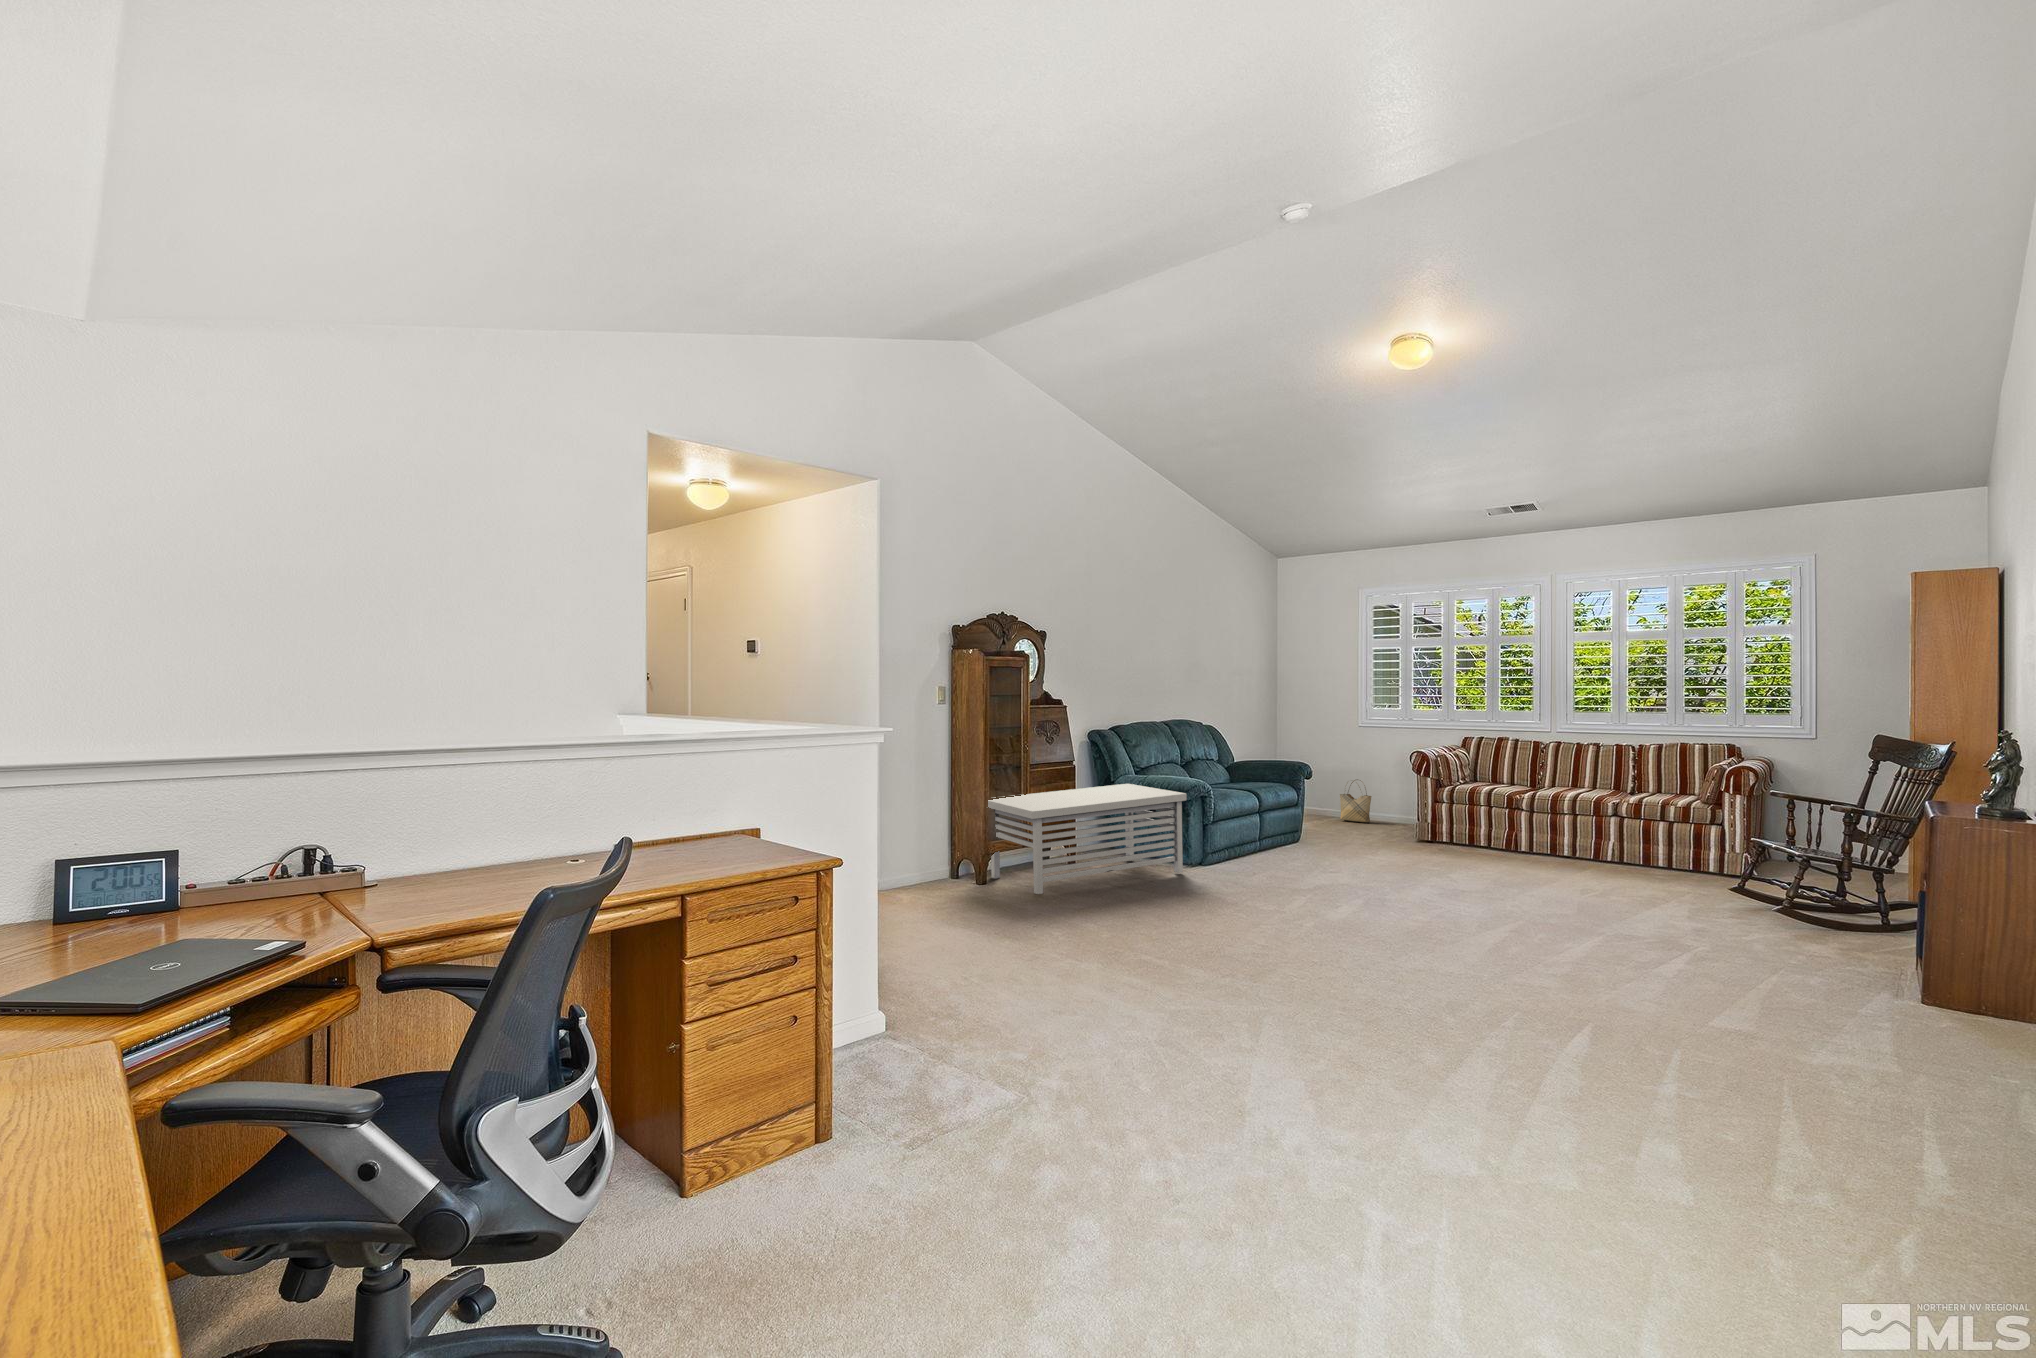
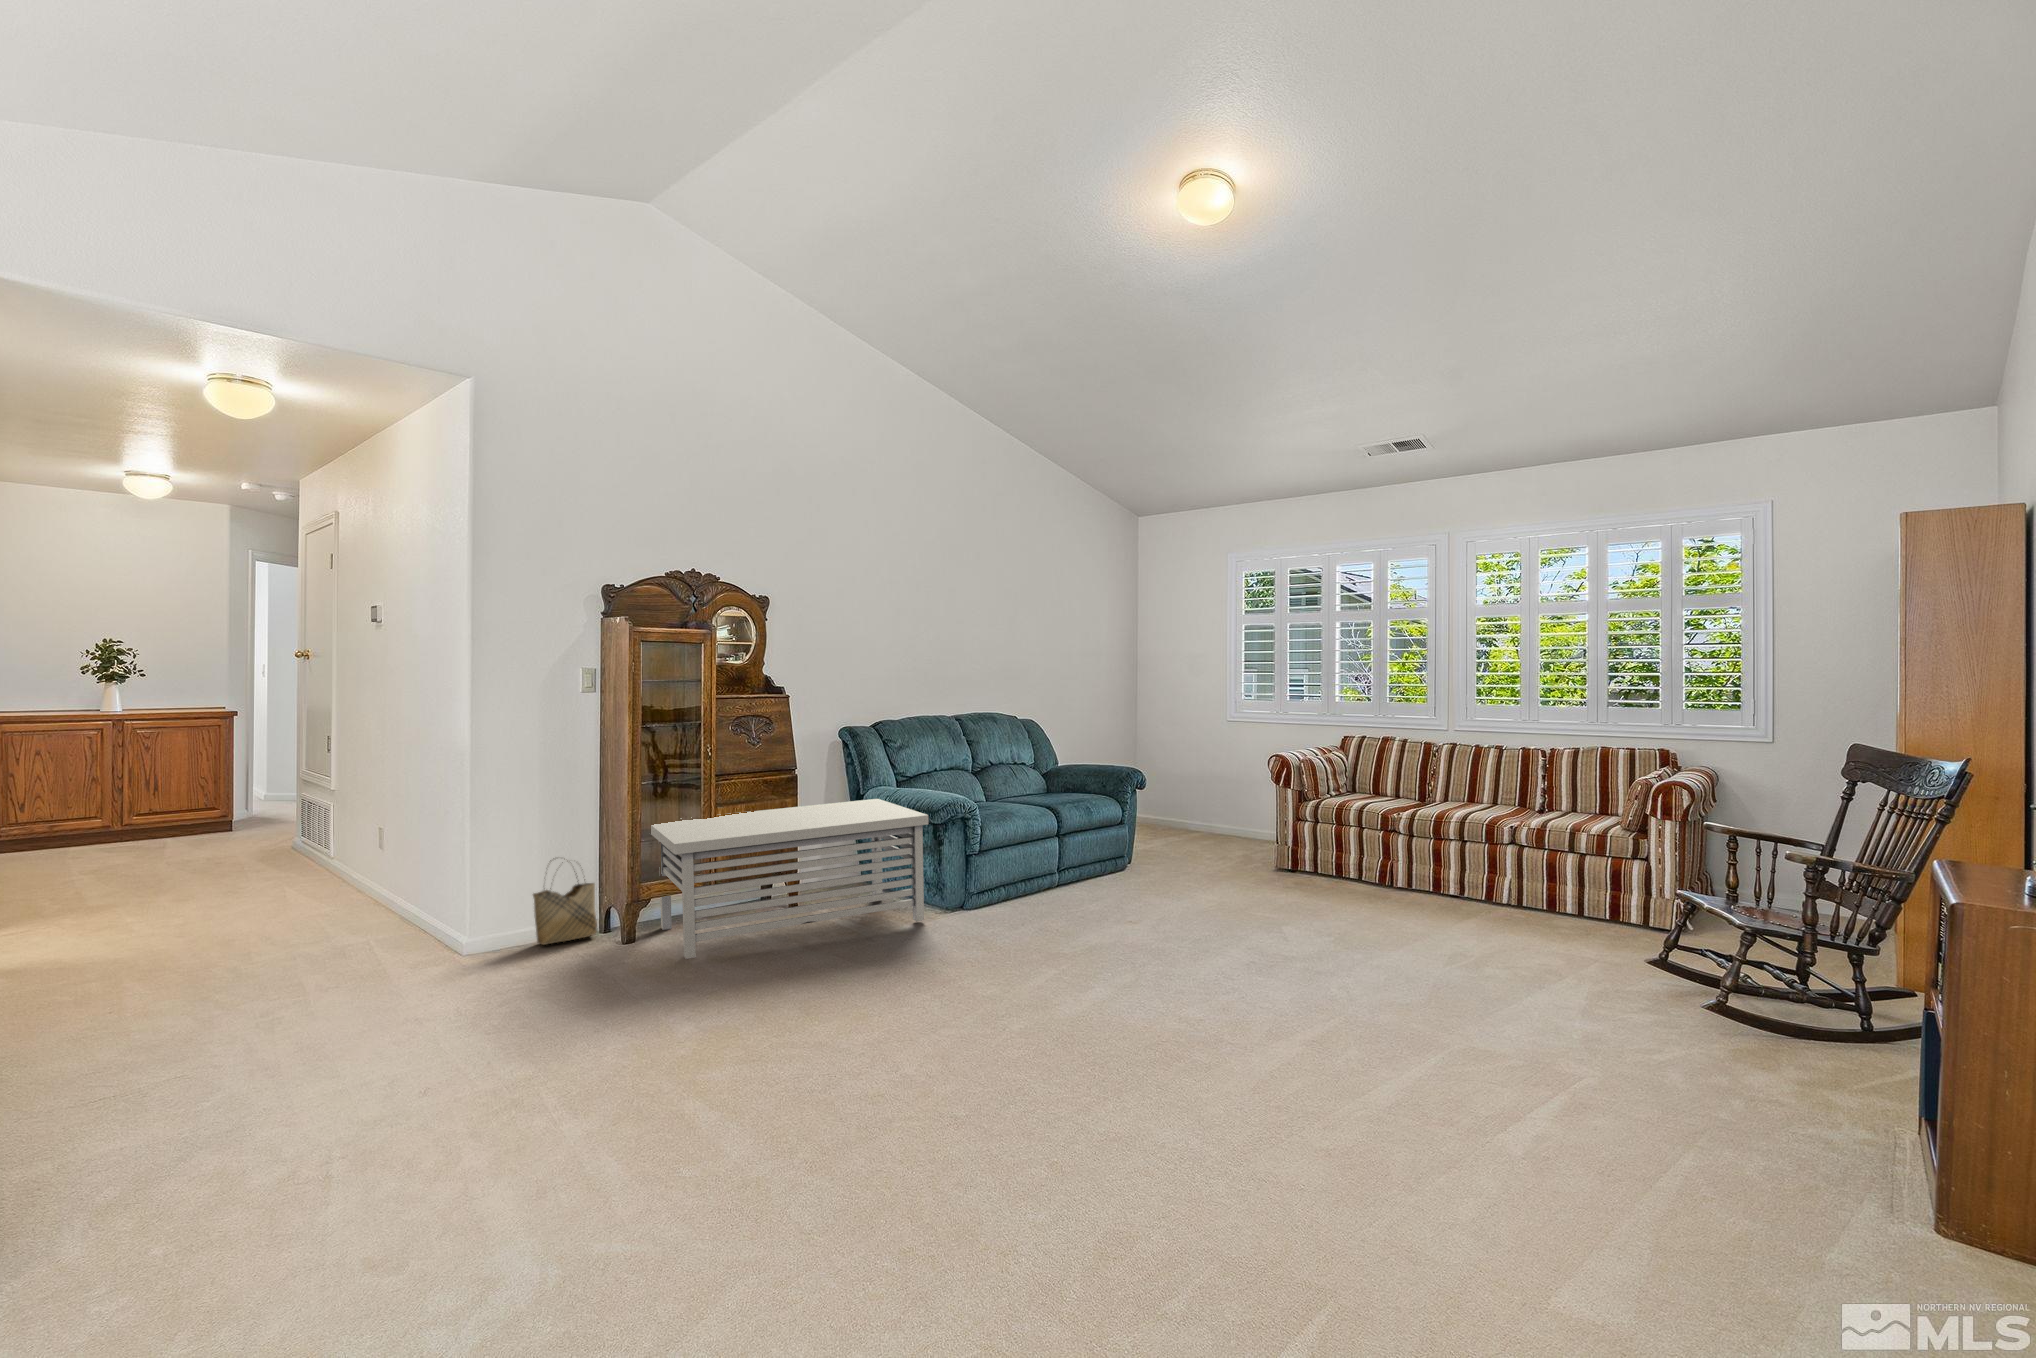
woven basket: present [1340,780,1371,822] -> present [533,862,597,945]

